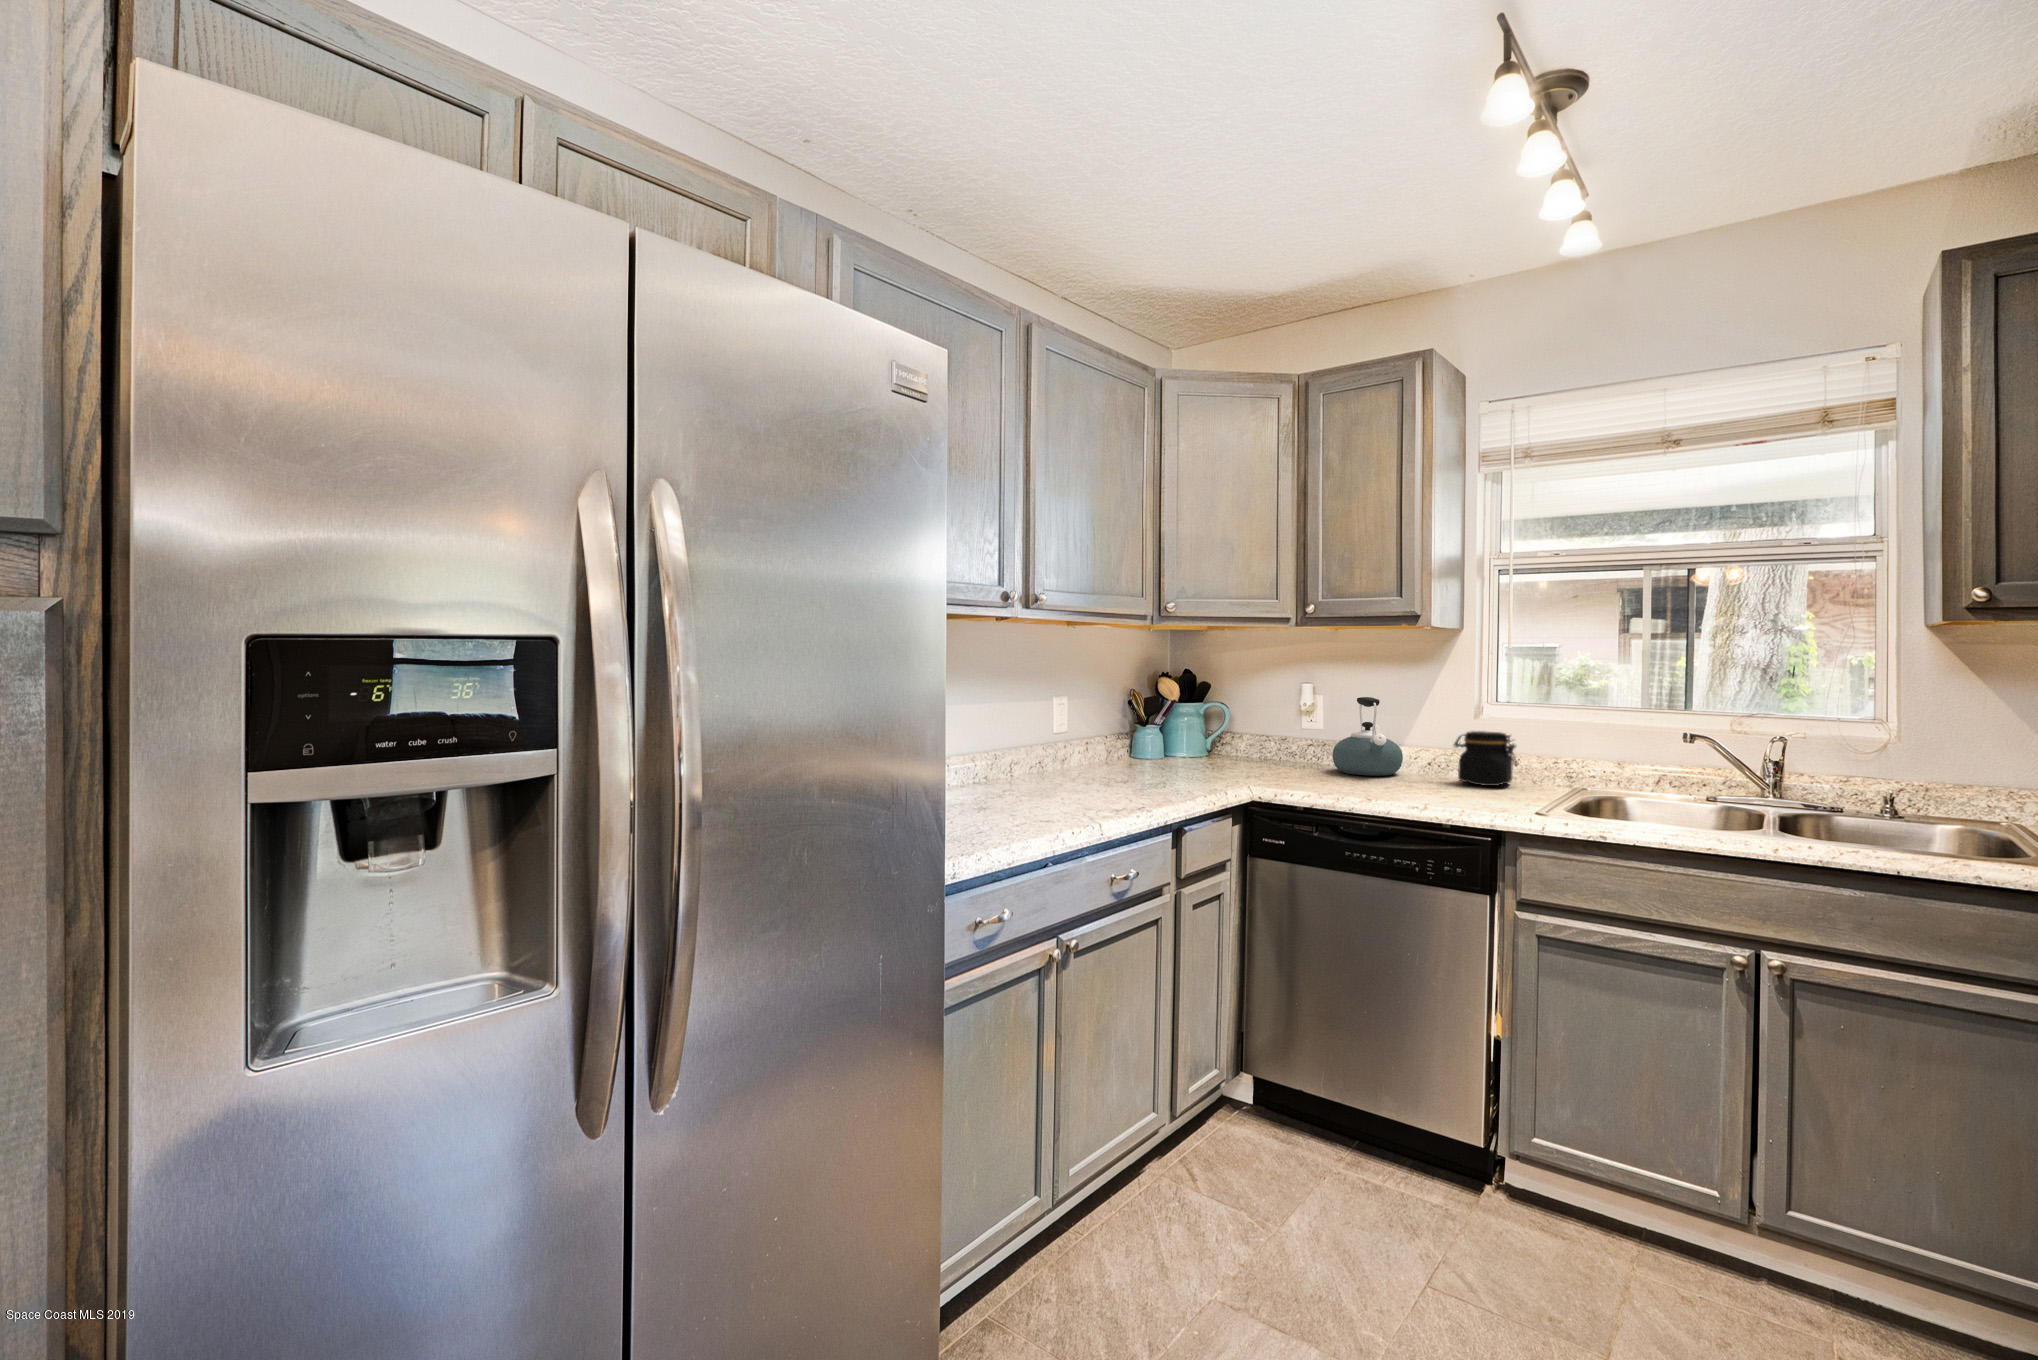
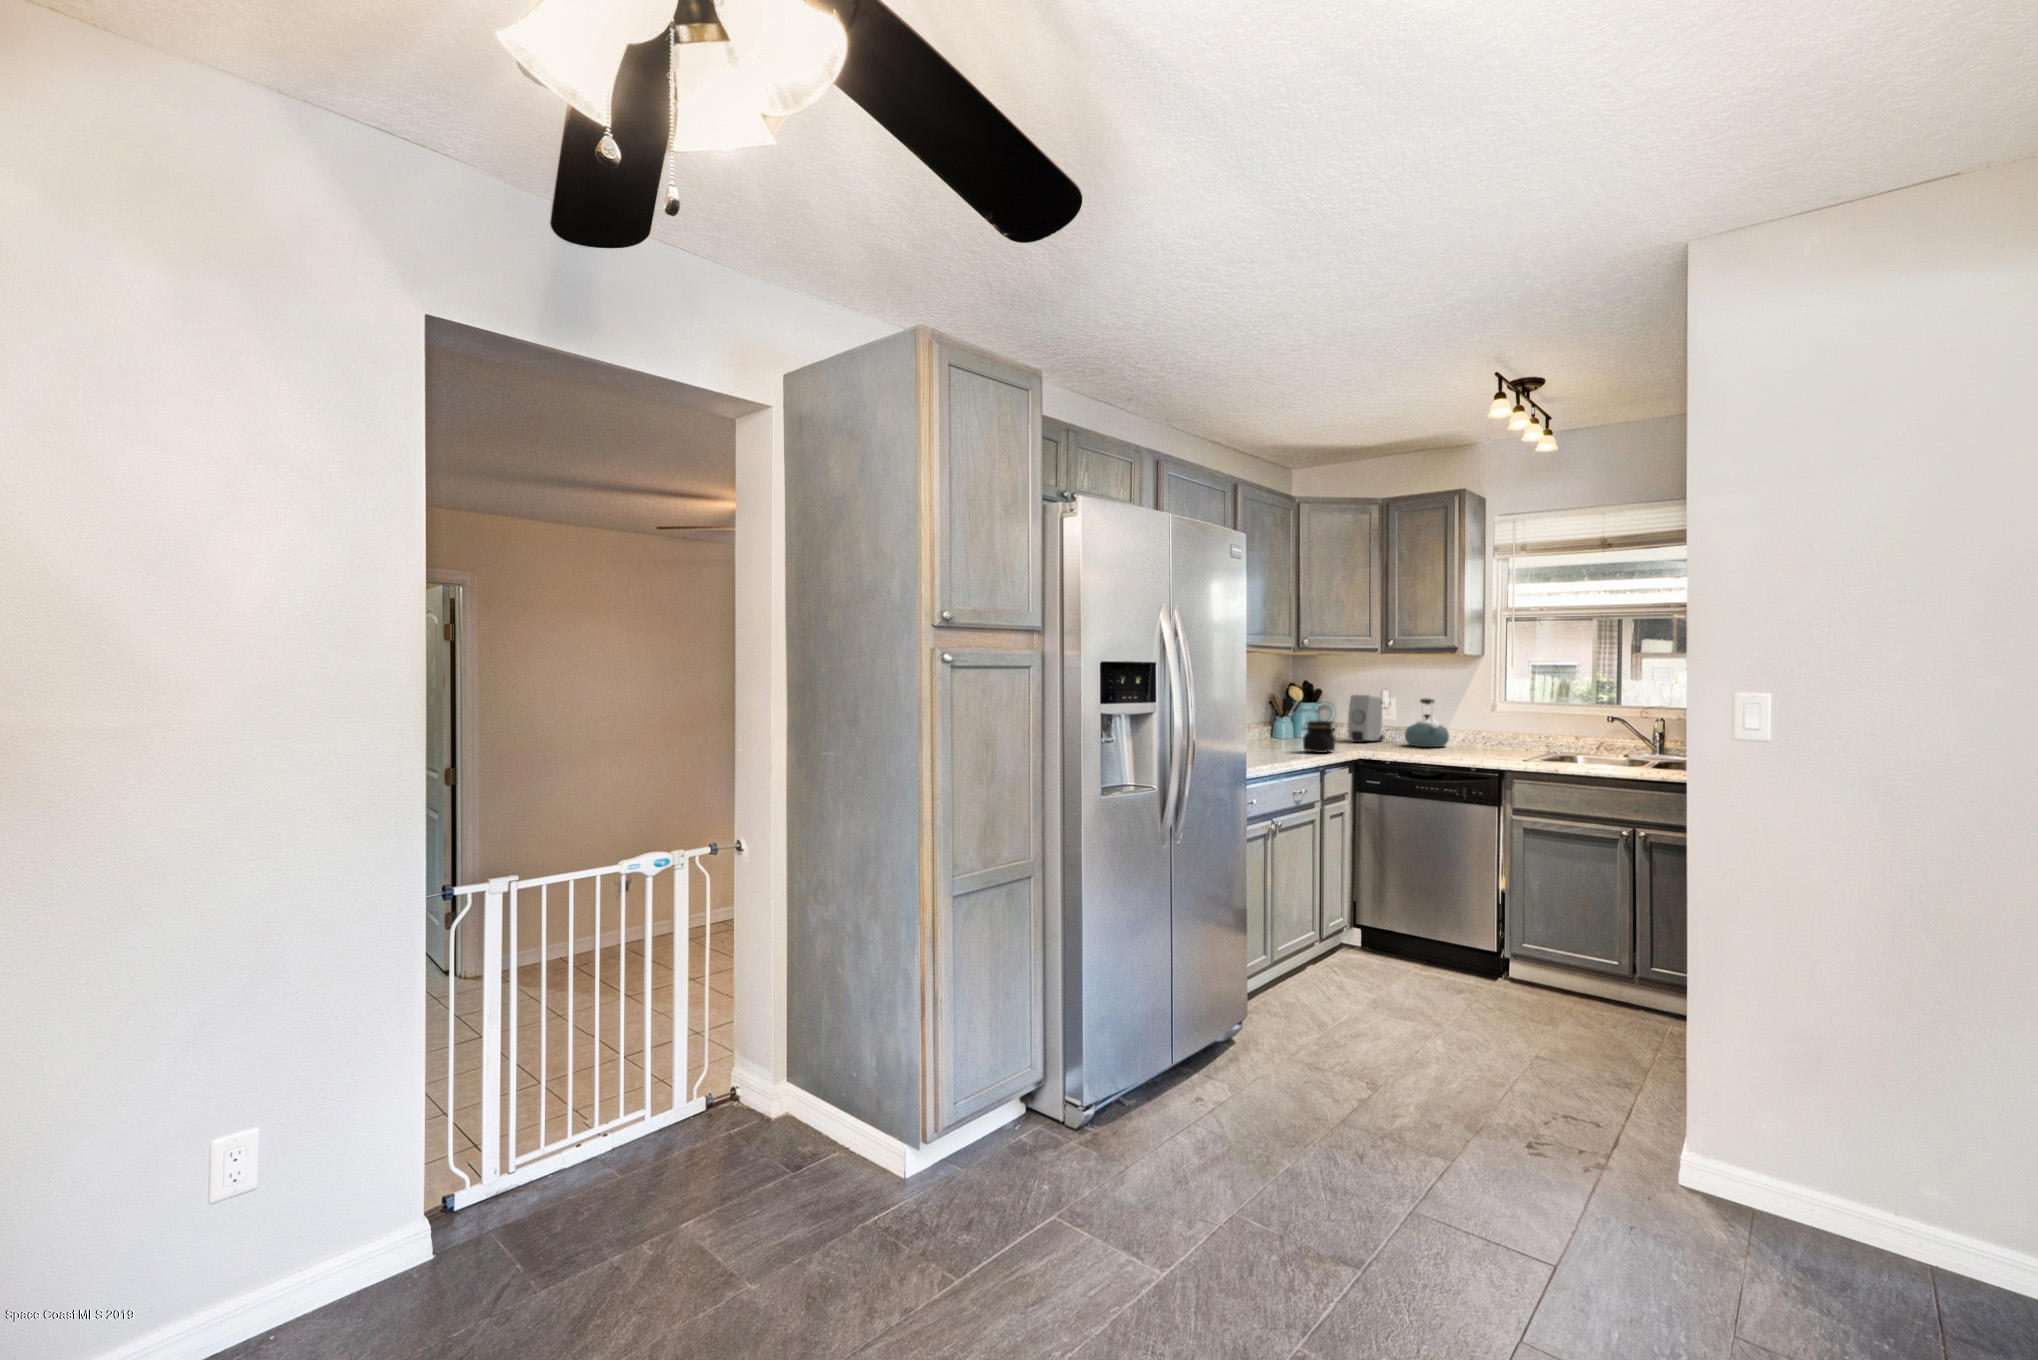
soap dispenser: none [1248,690,1307,764] -> present [1348,695,1384,742]
jar: present [1454,731,1518,786] -> present [1302,721,1335,753]

